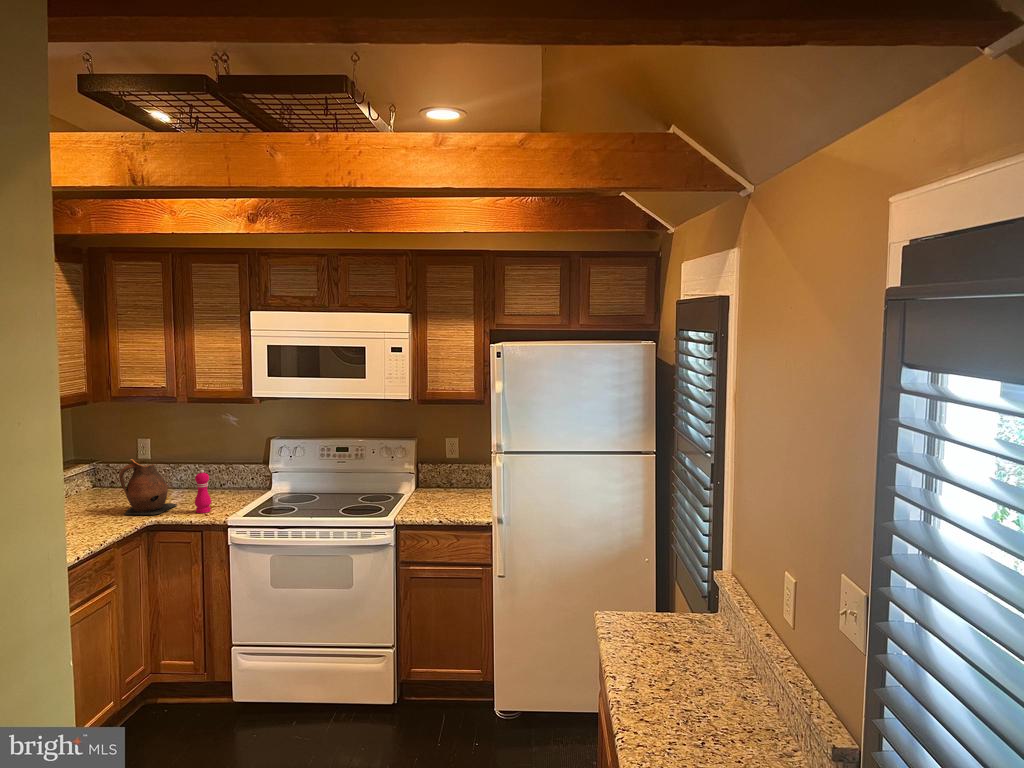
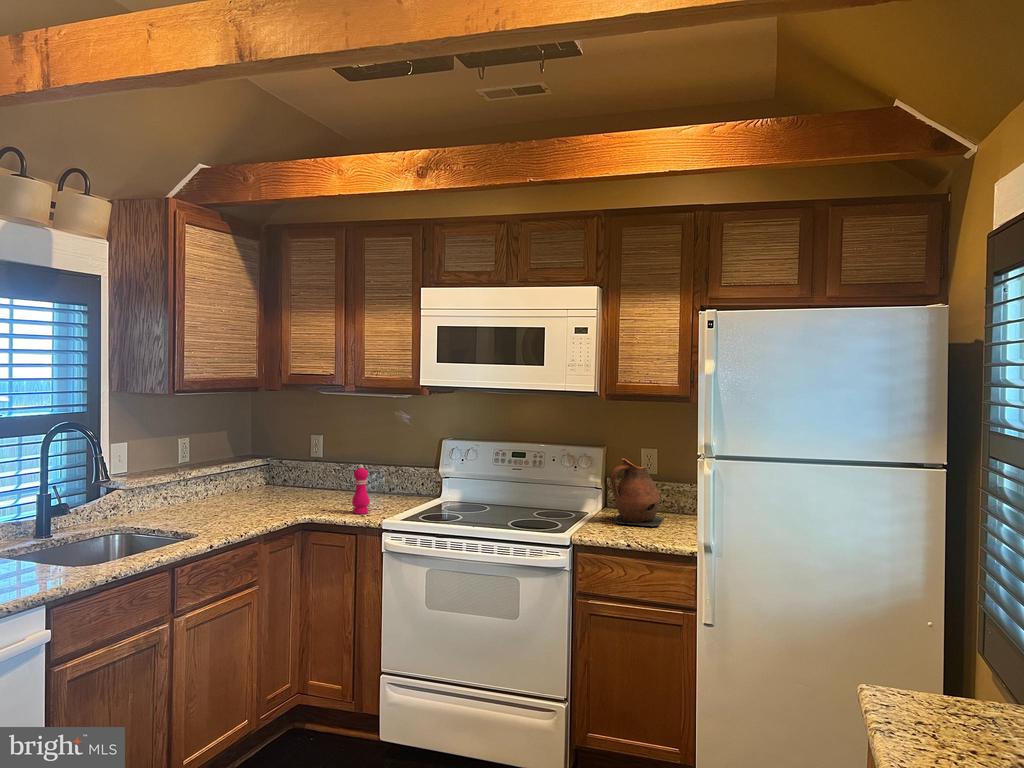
ceramic pitcher: present [119,459,177,515] -> present [611,459,664,527]

